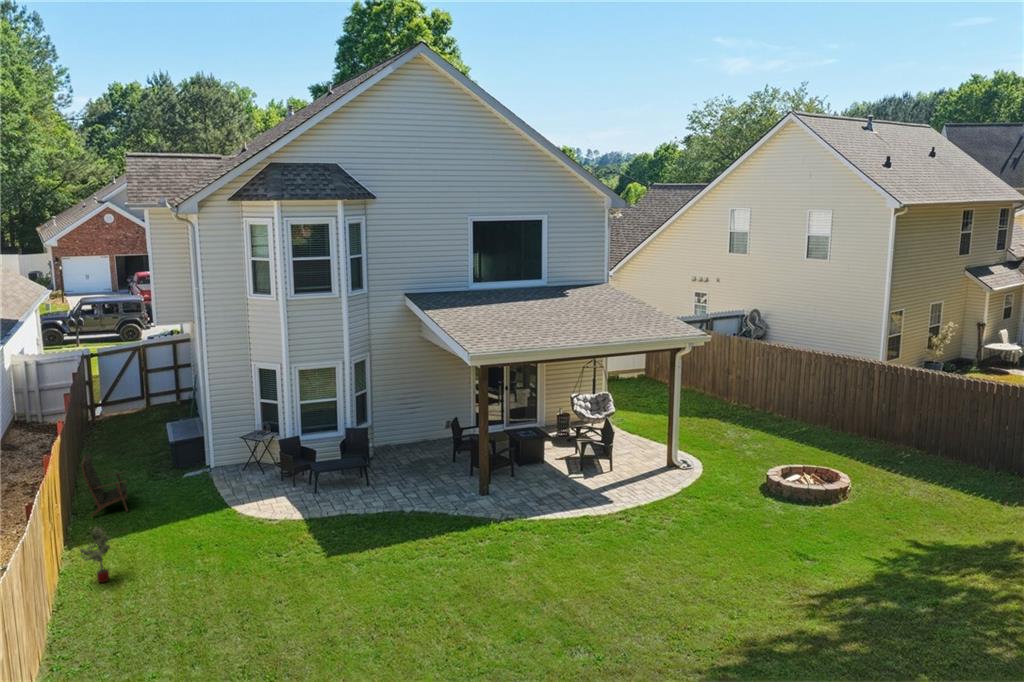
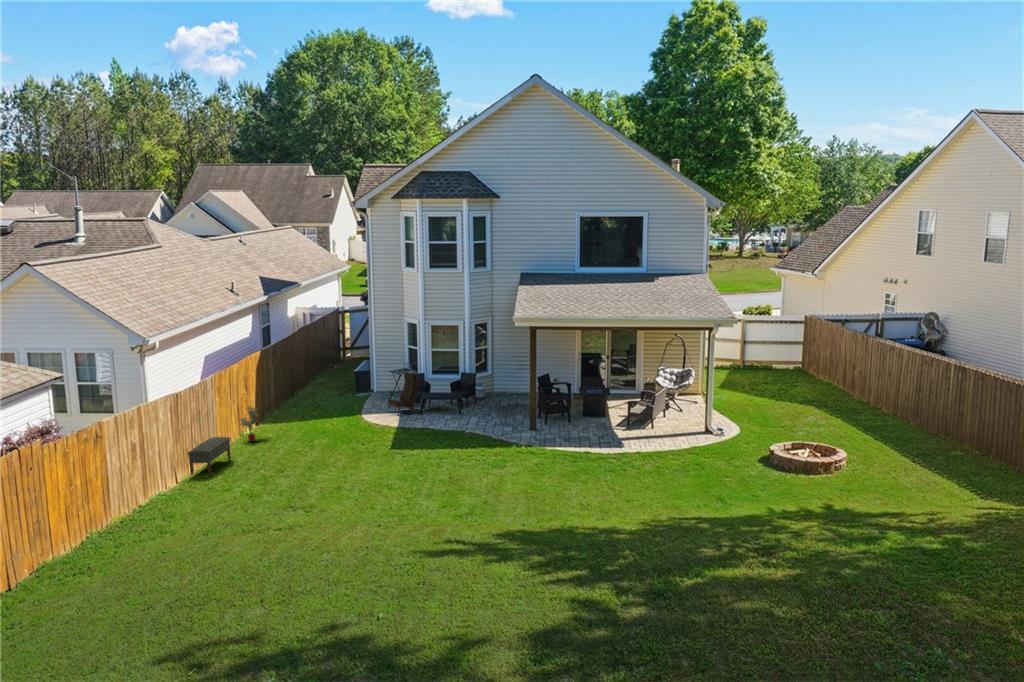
lounge chair: present [82,453,128,516] -> present [388,372,419,416]
bench: none [66,590,111,672] -> present [188,437,231,475]

